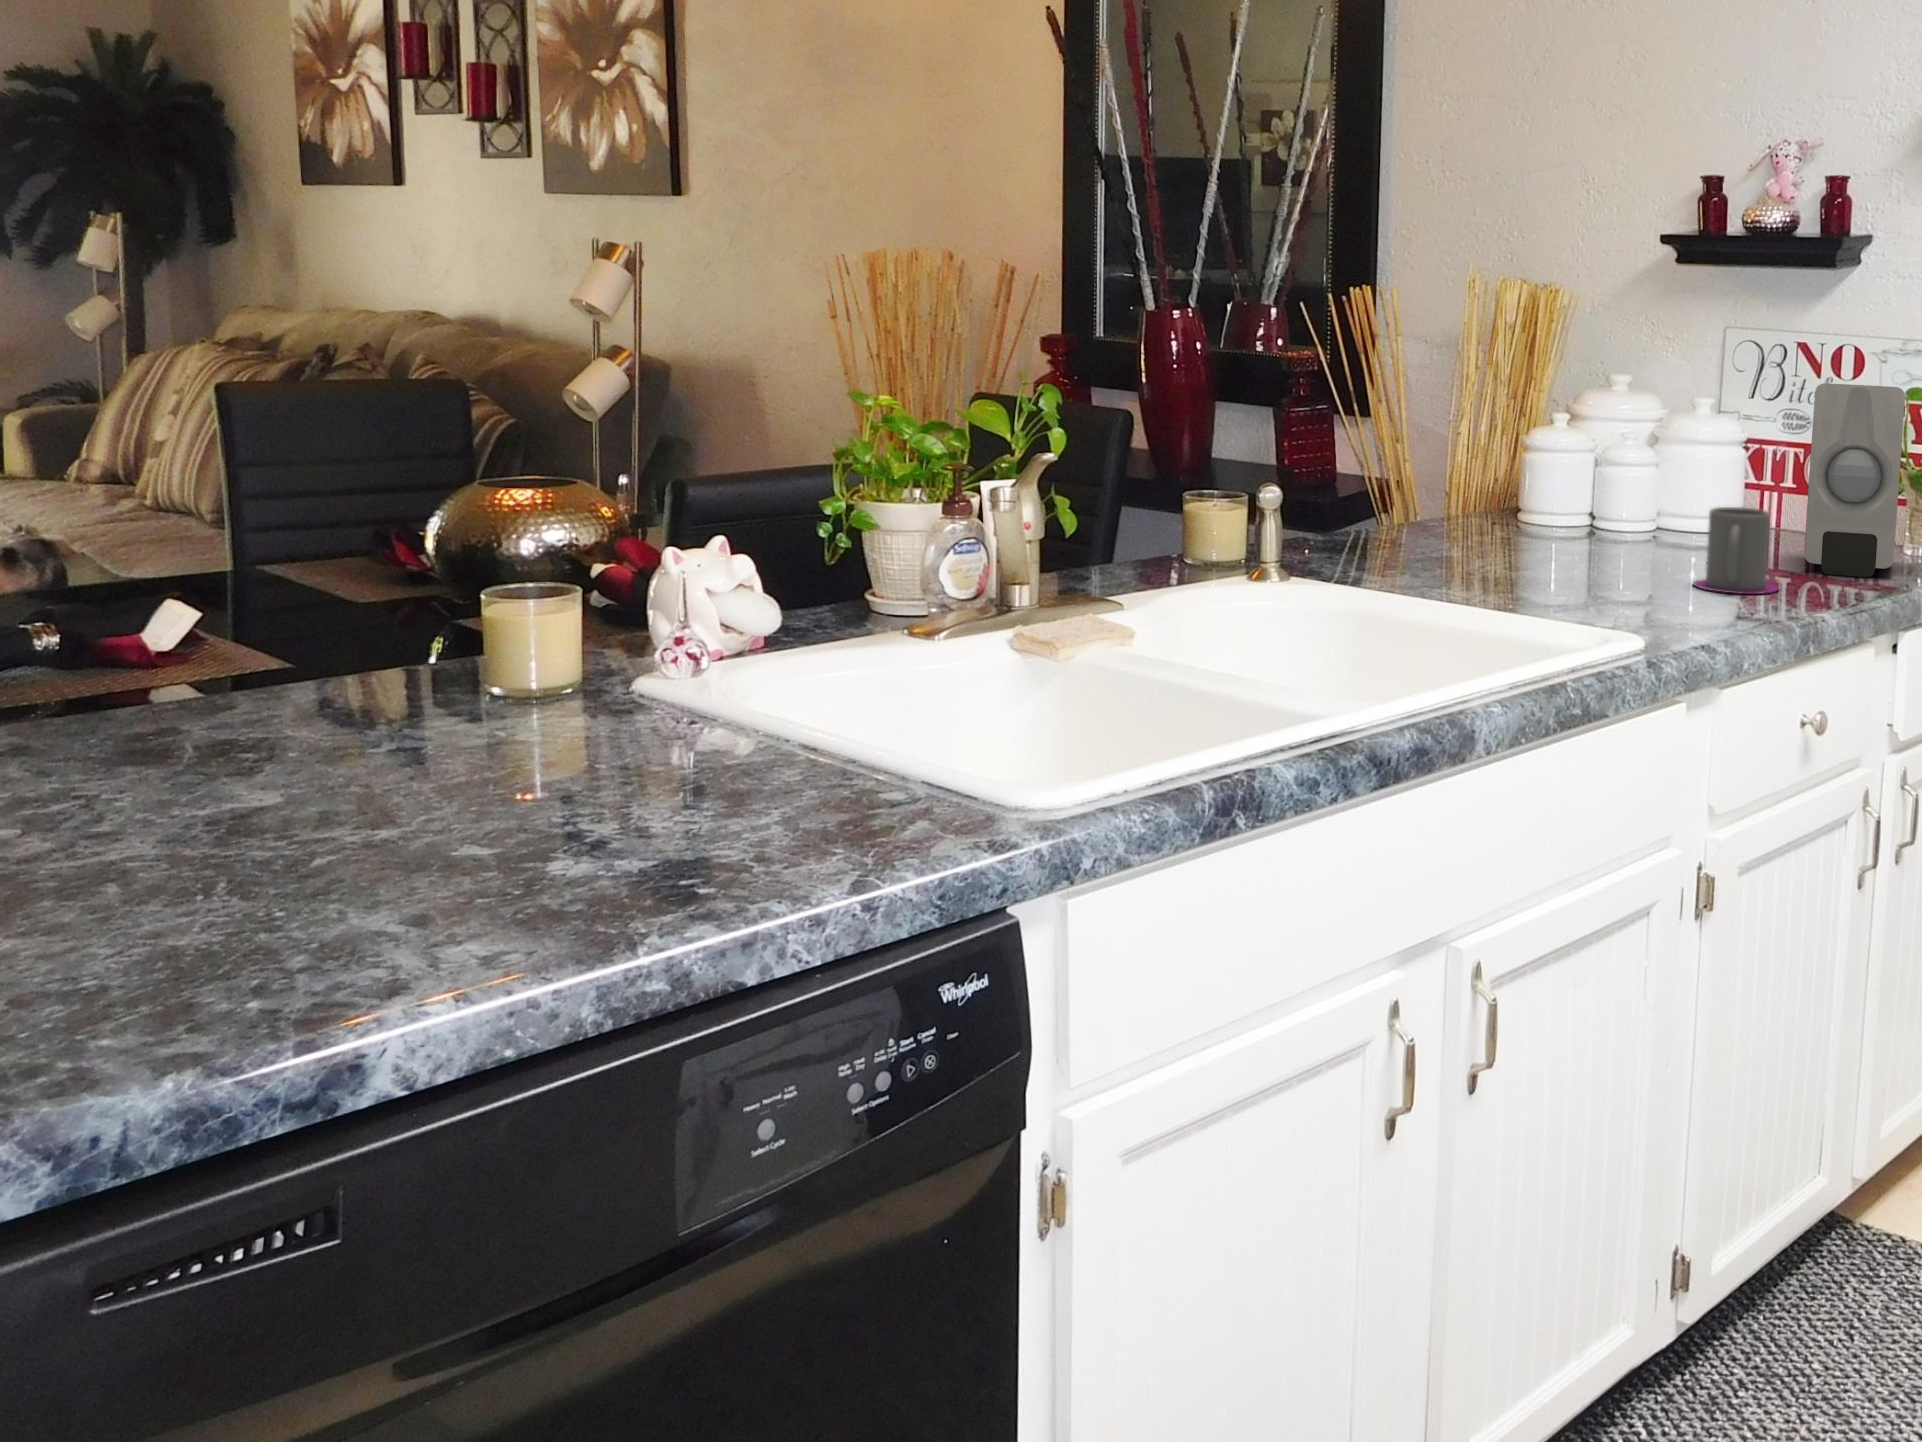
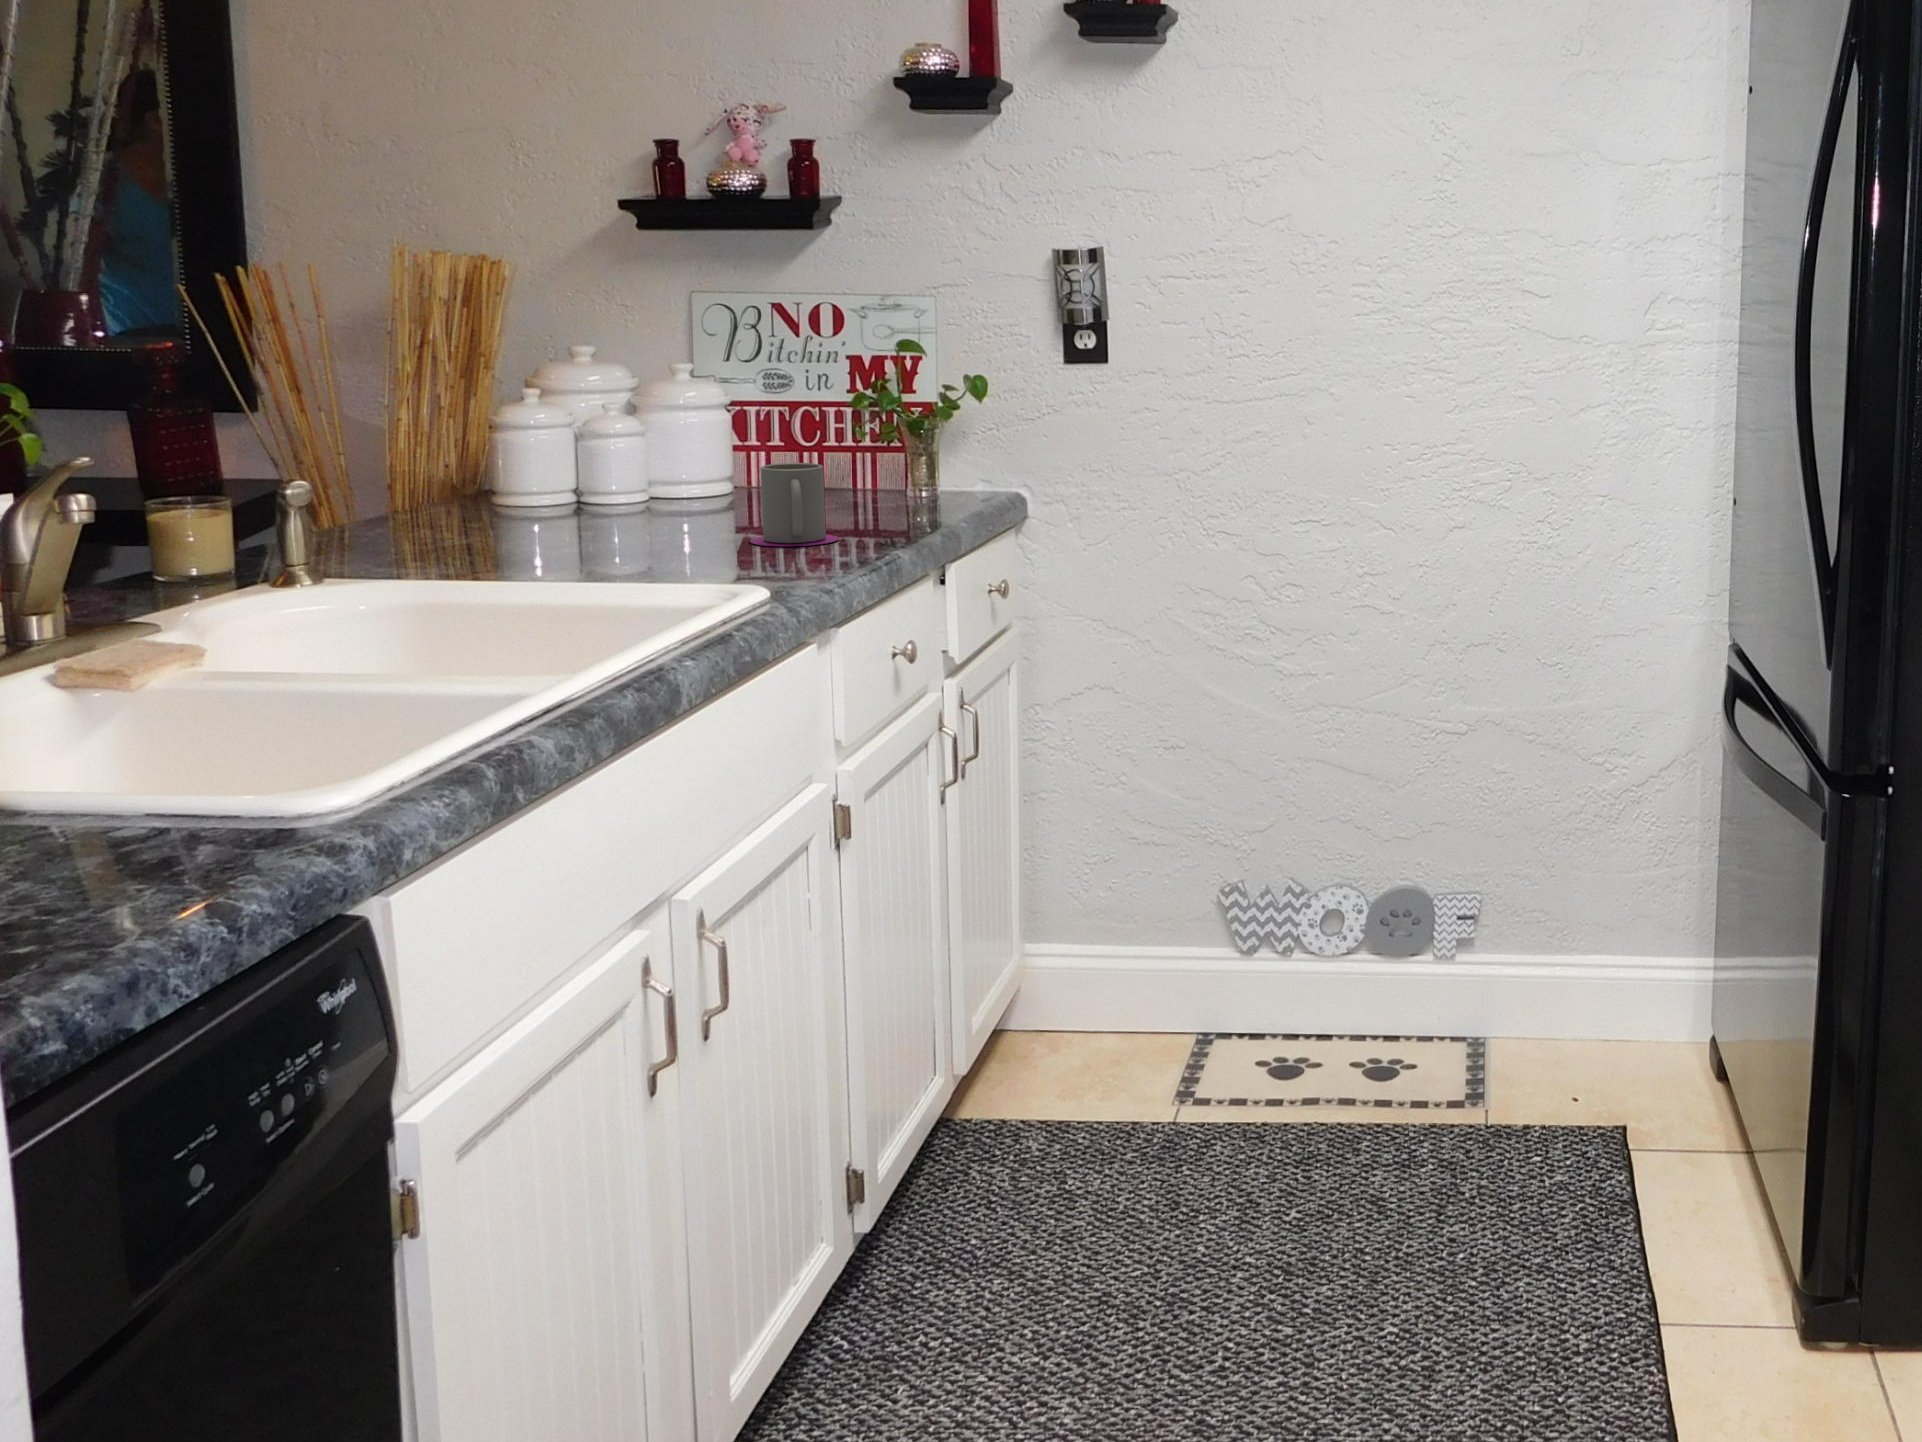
soap dispenser: present [1804,383,1905,577] -> none [825,338,928,522]

